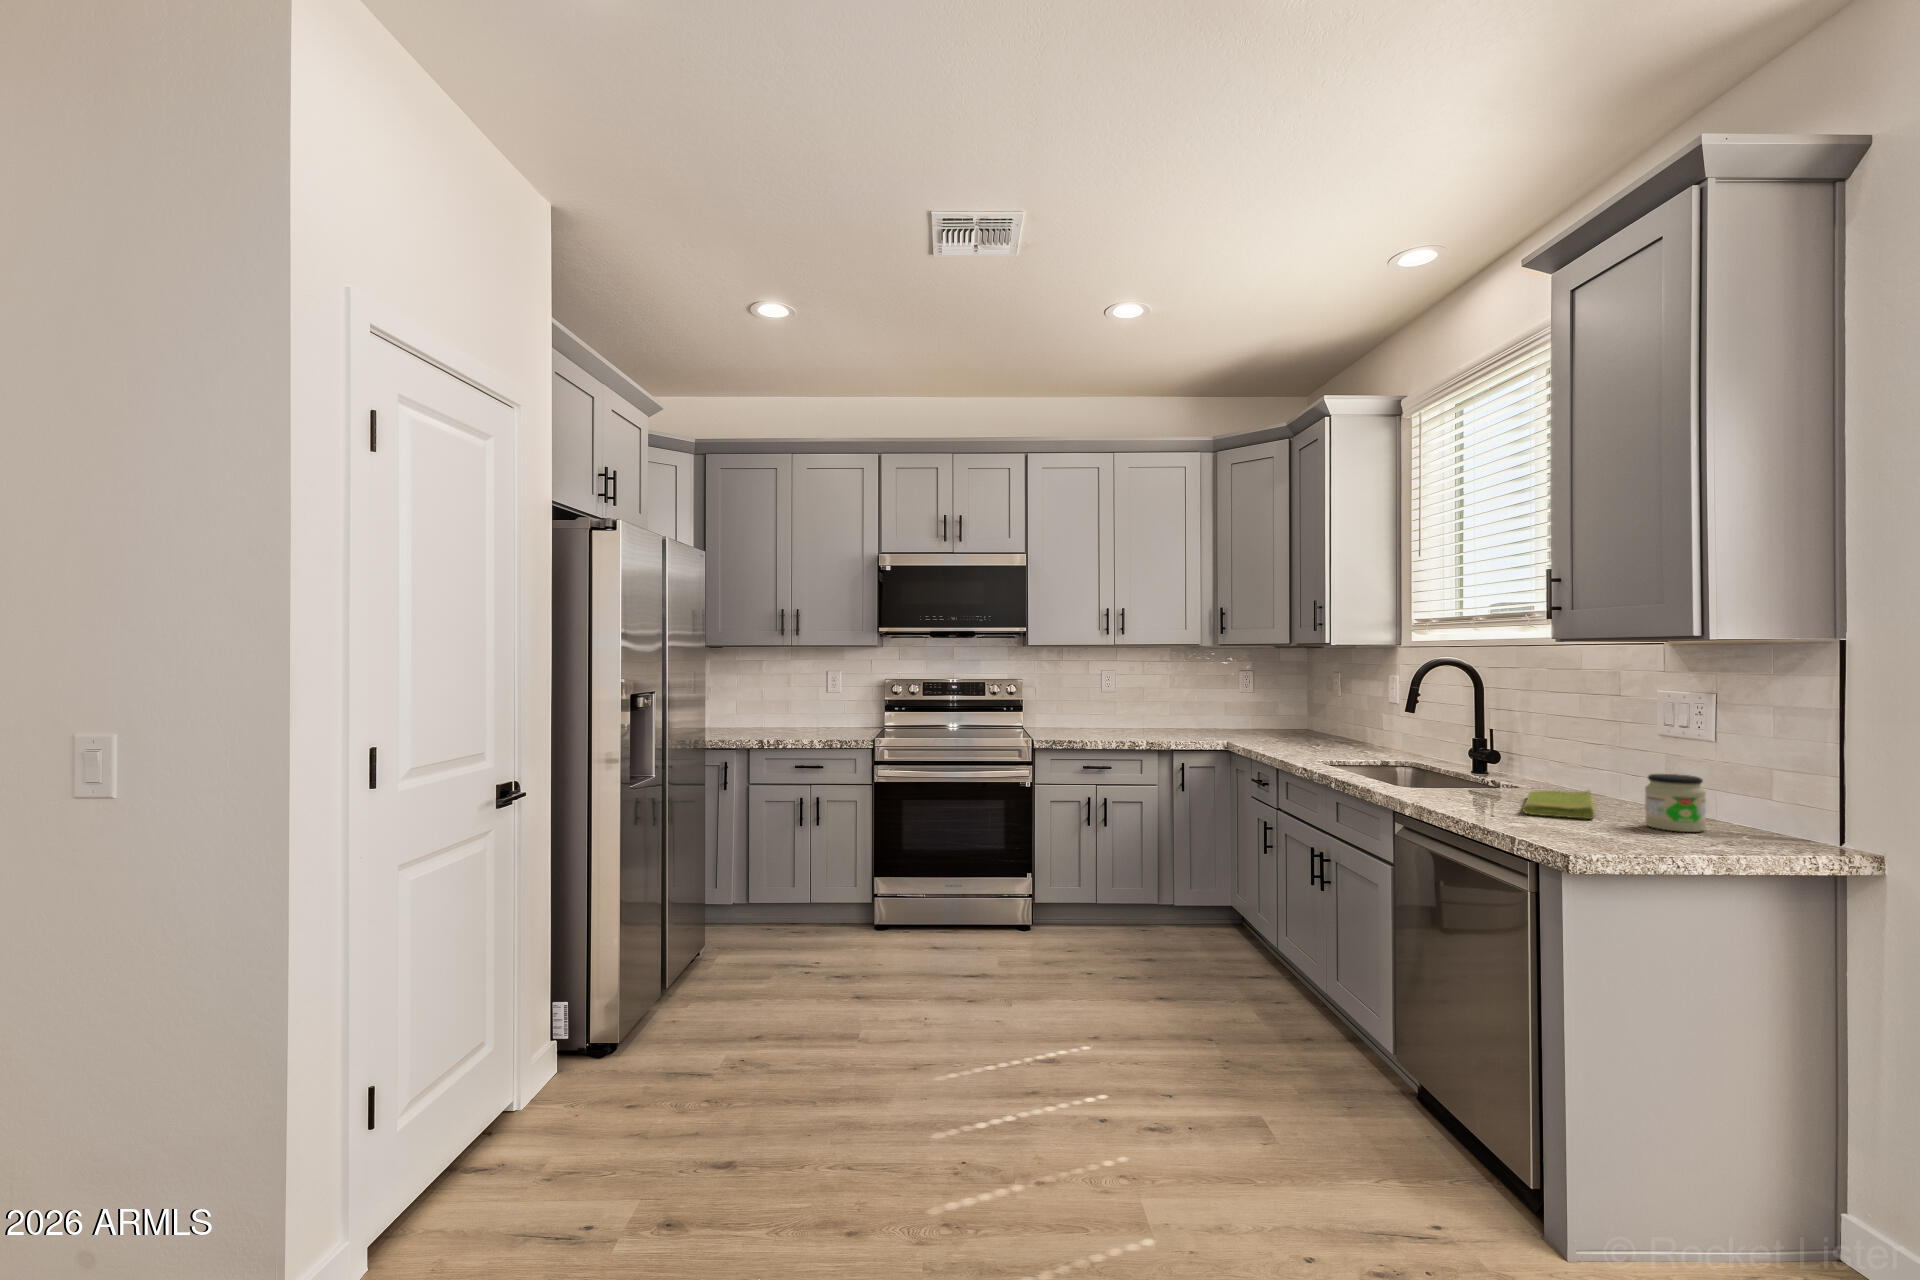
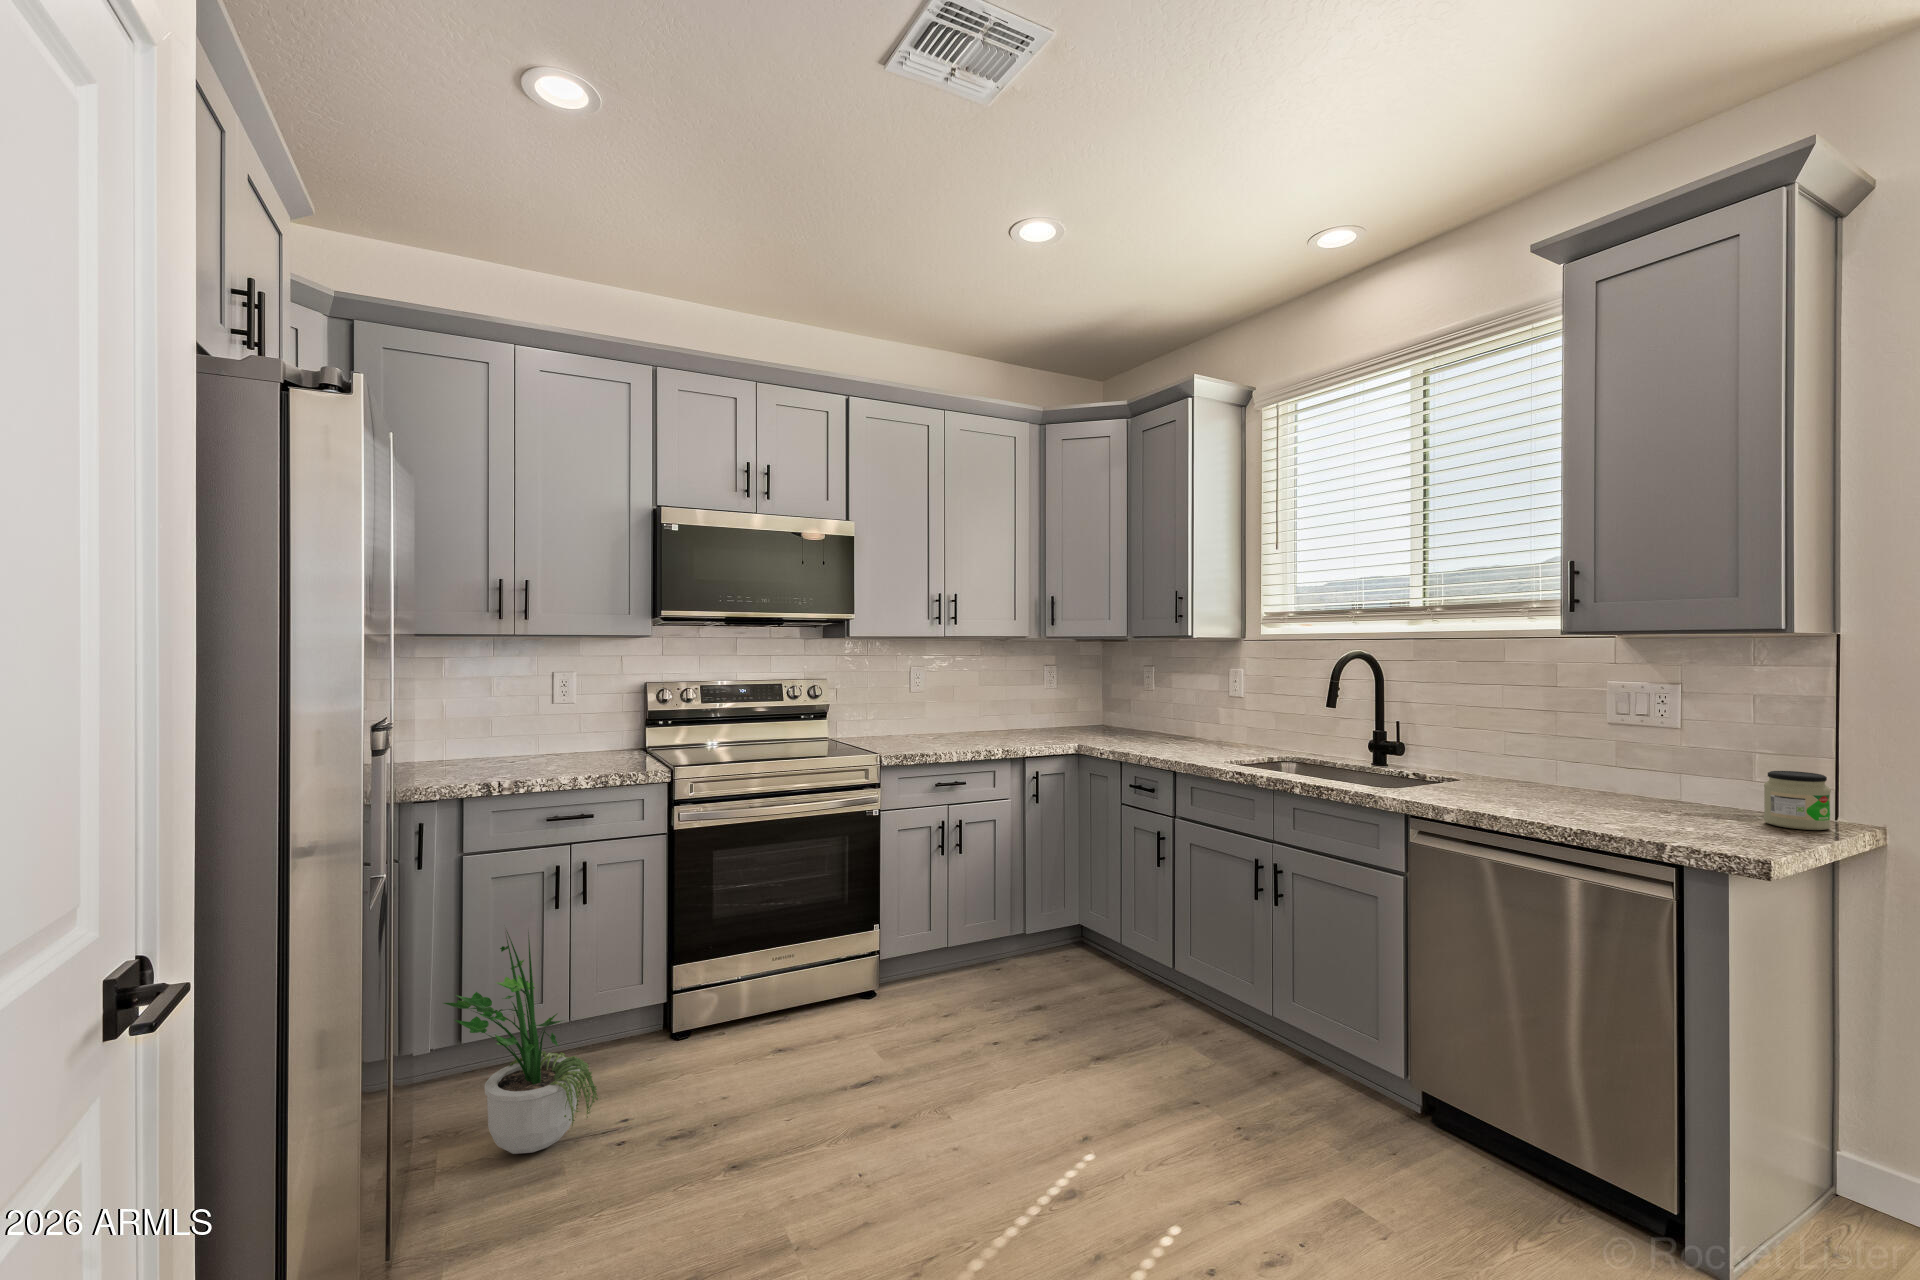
dish towel: present [1522,791,1594,819] -> none [1560,786,1715,822]
potted plant: none [710,821,796,964] -> present [444,932,598,1154]

